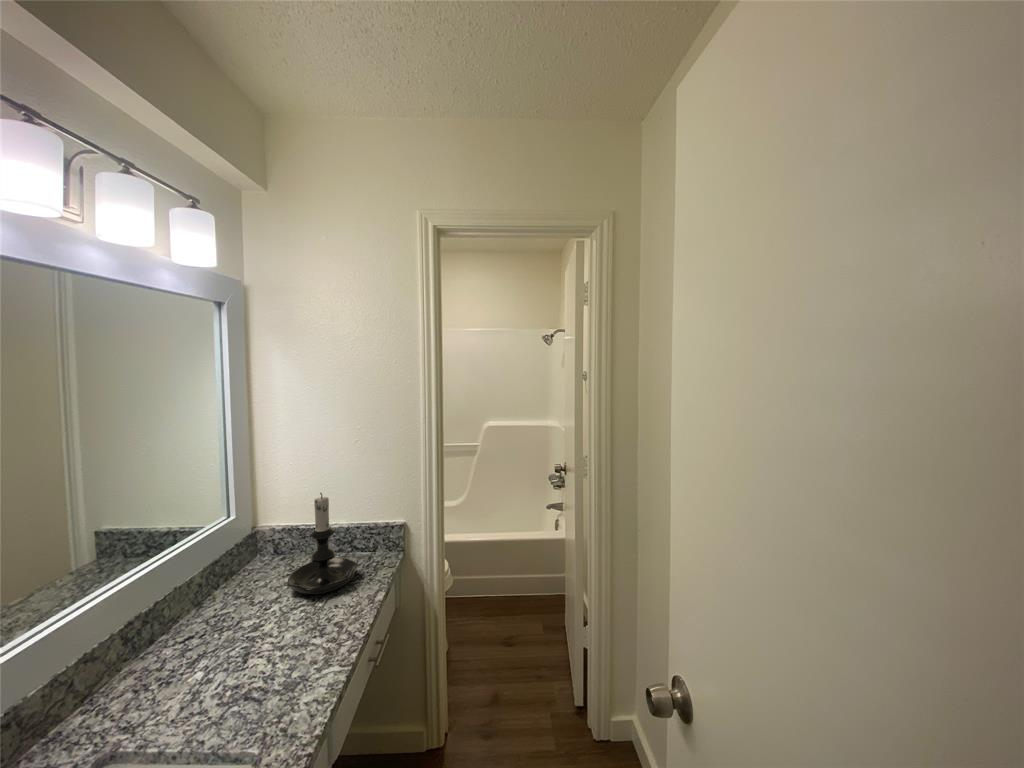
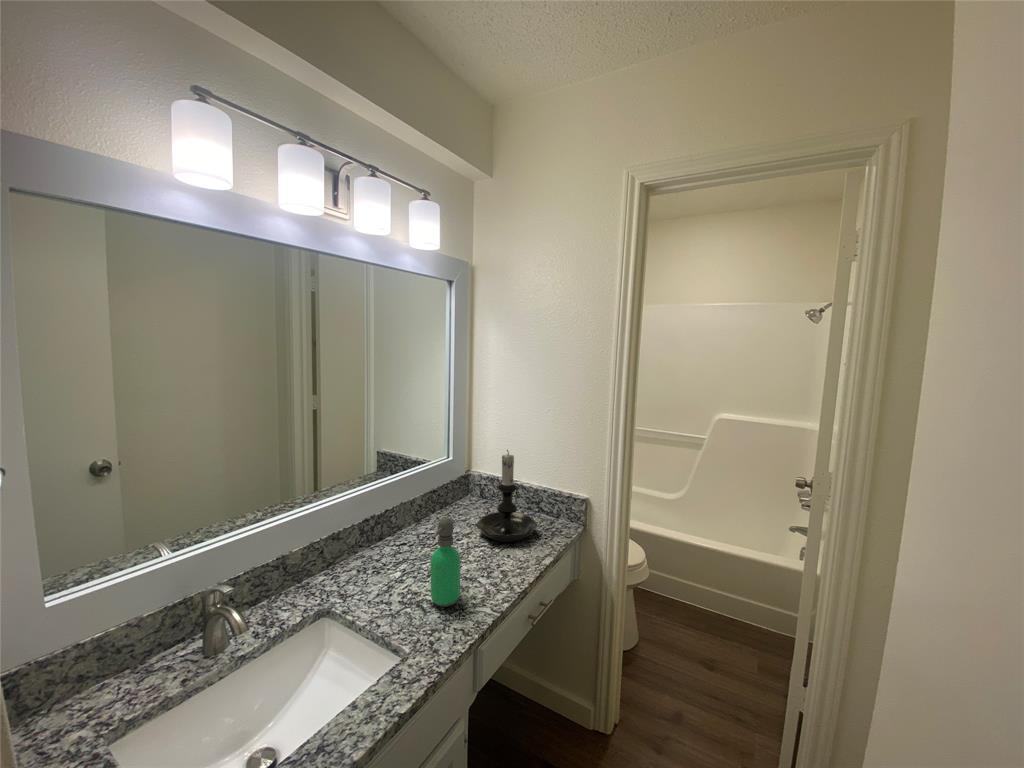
soap dispenser: none [260,583,299,688] -> present [430,517,460,607]

